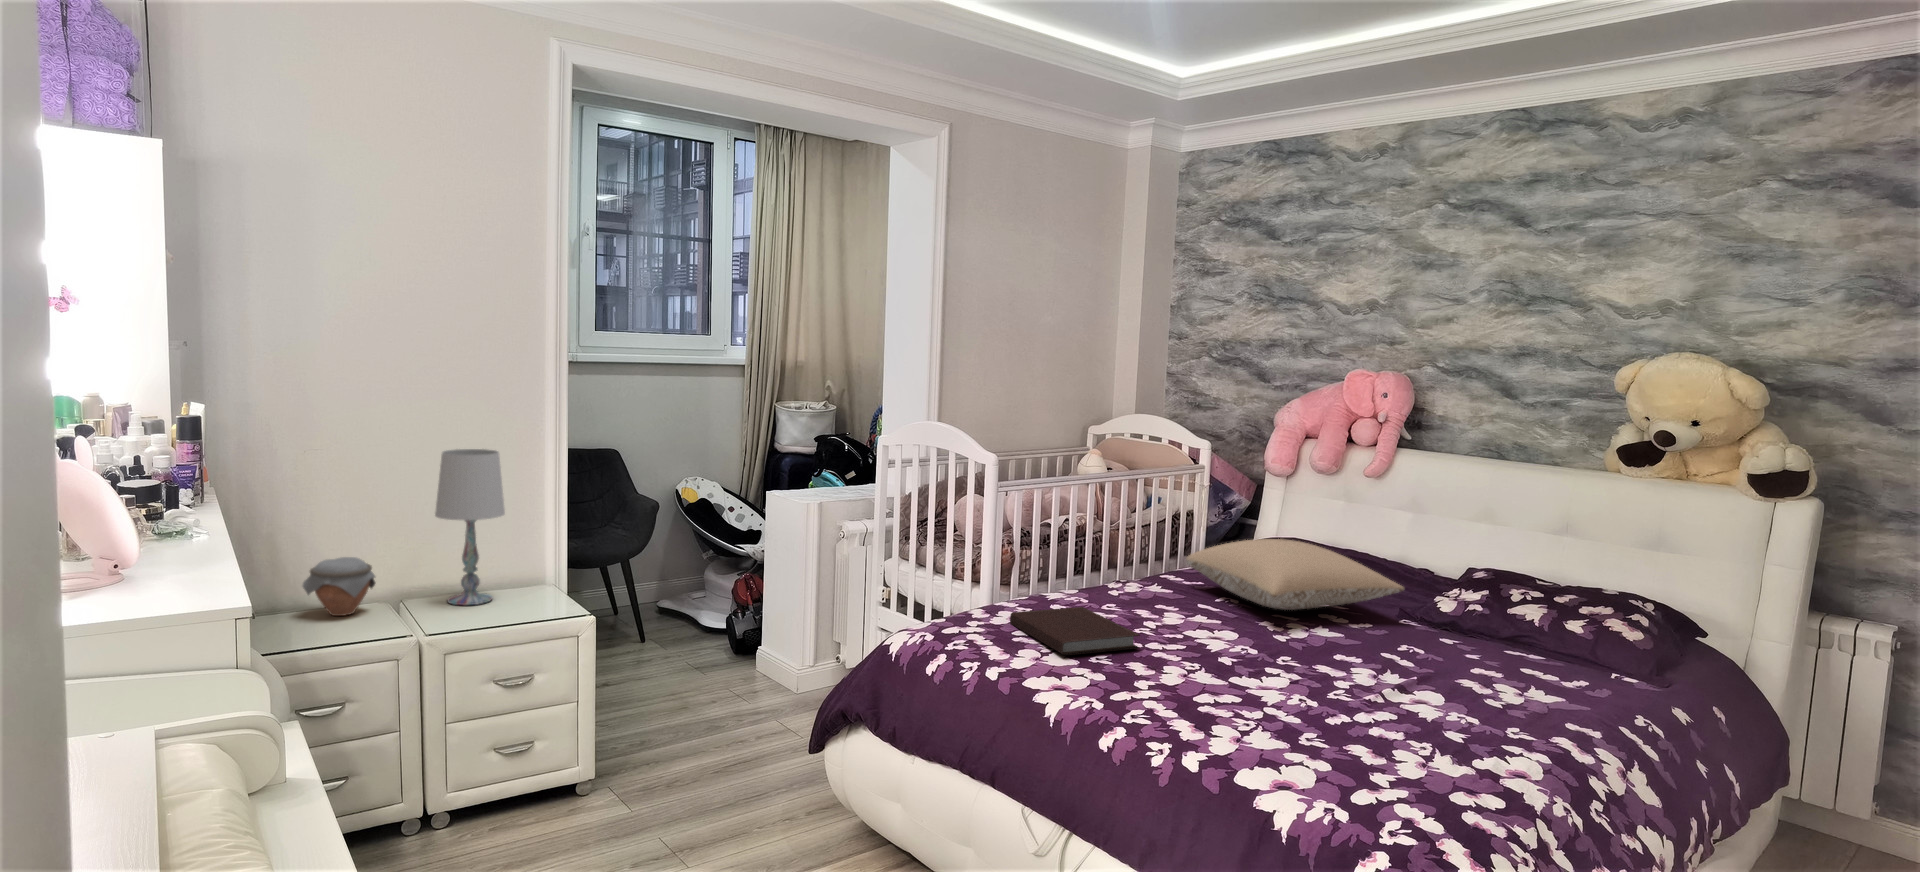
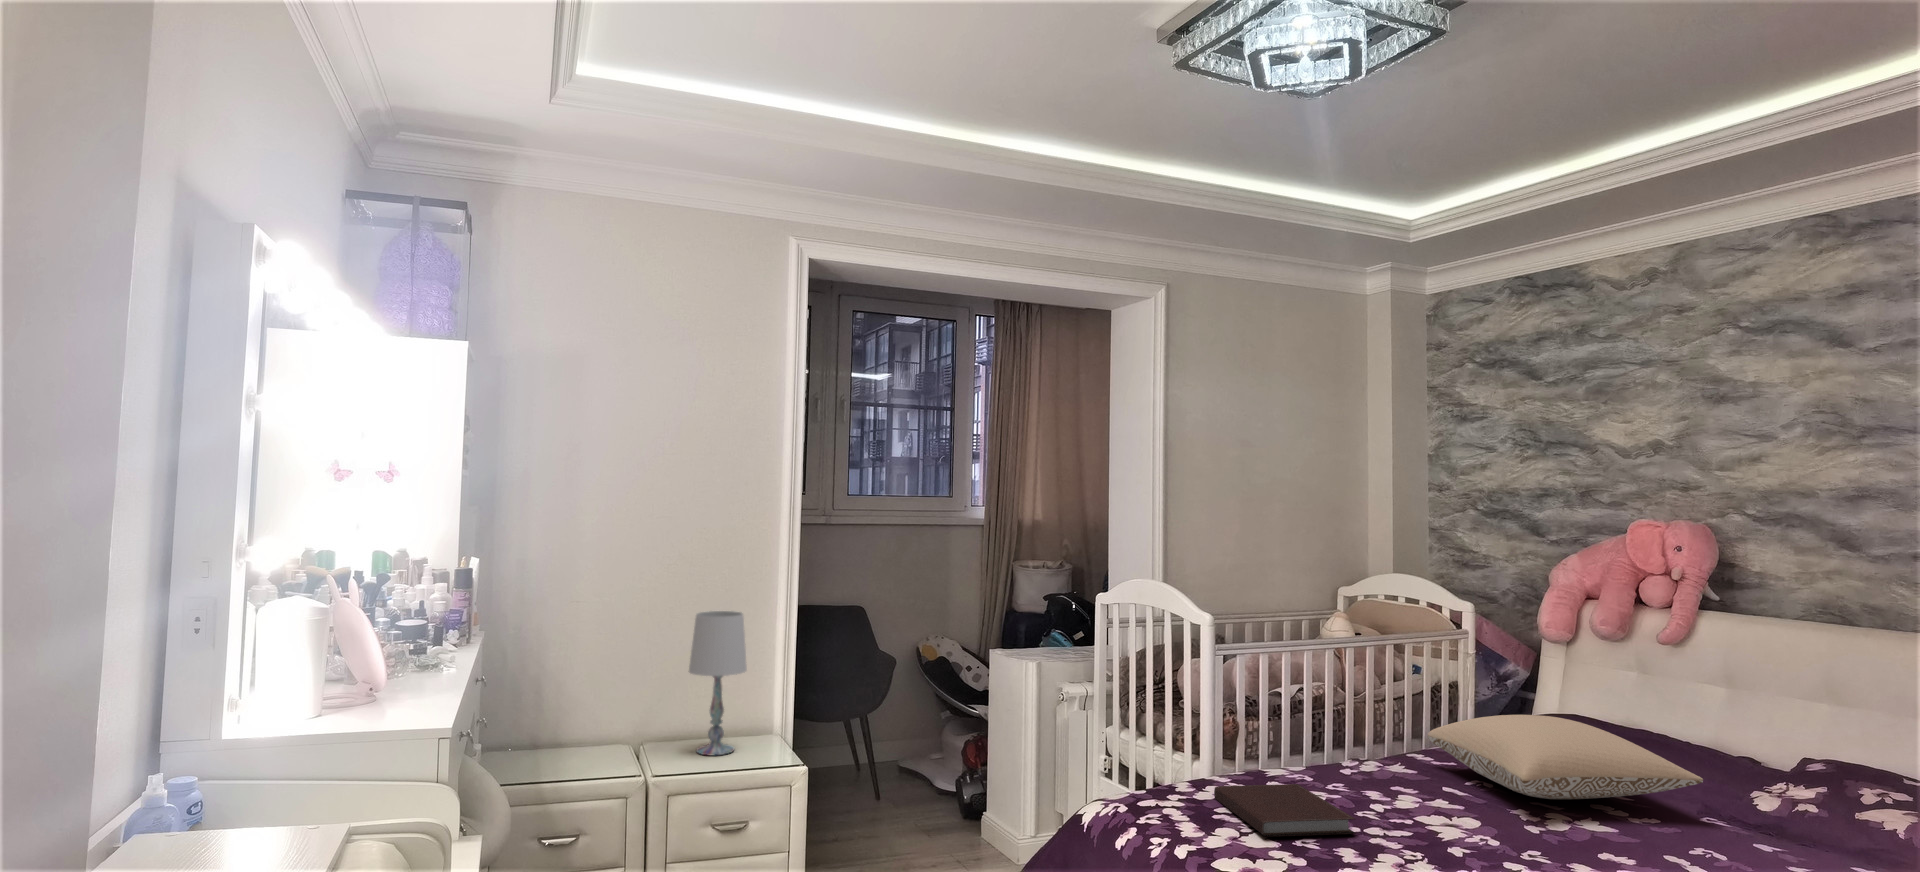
jar: present [303,557,375,616] -> none [580,707,638,760]

